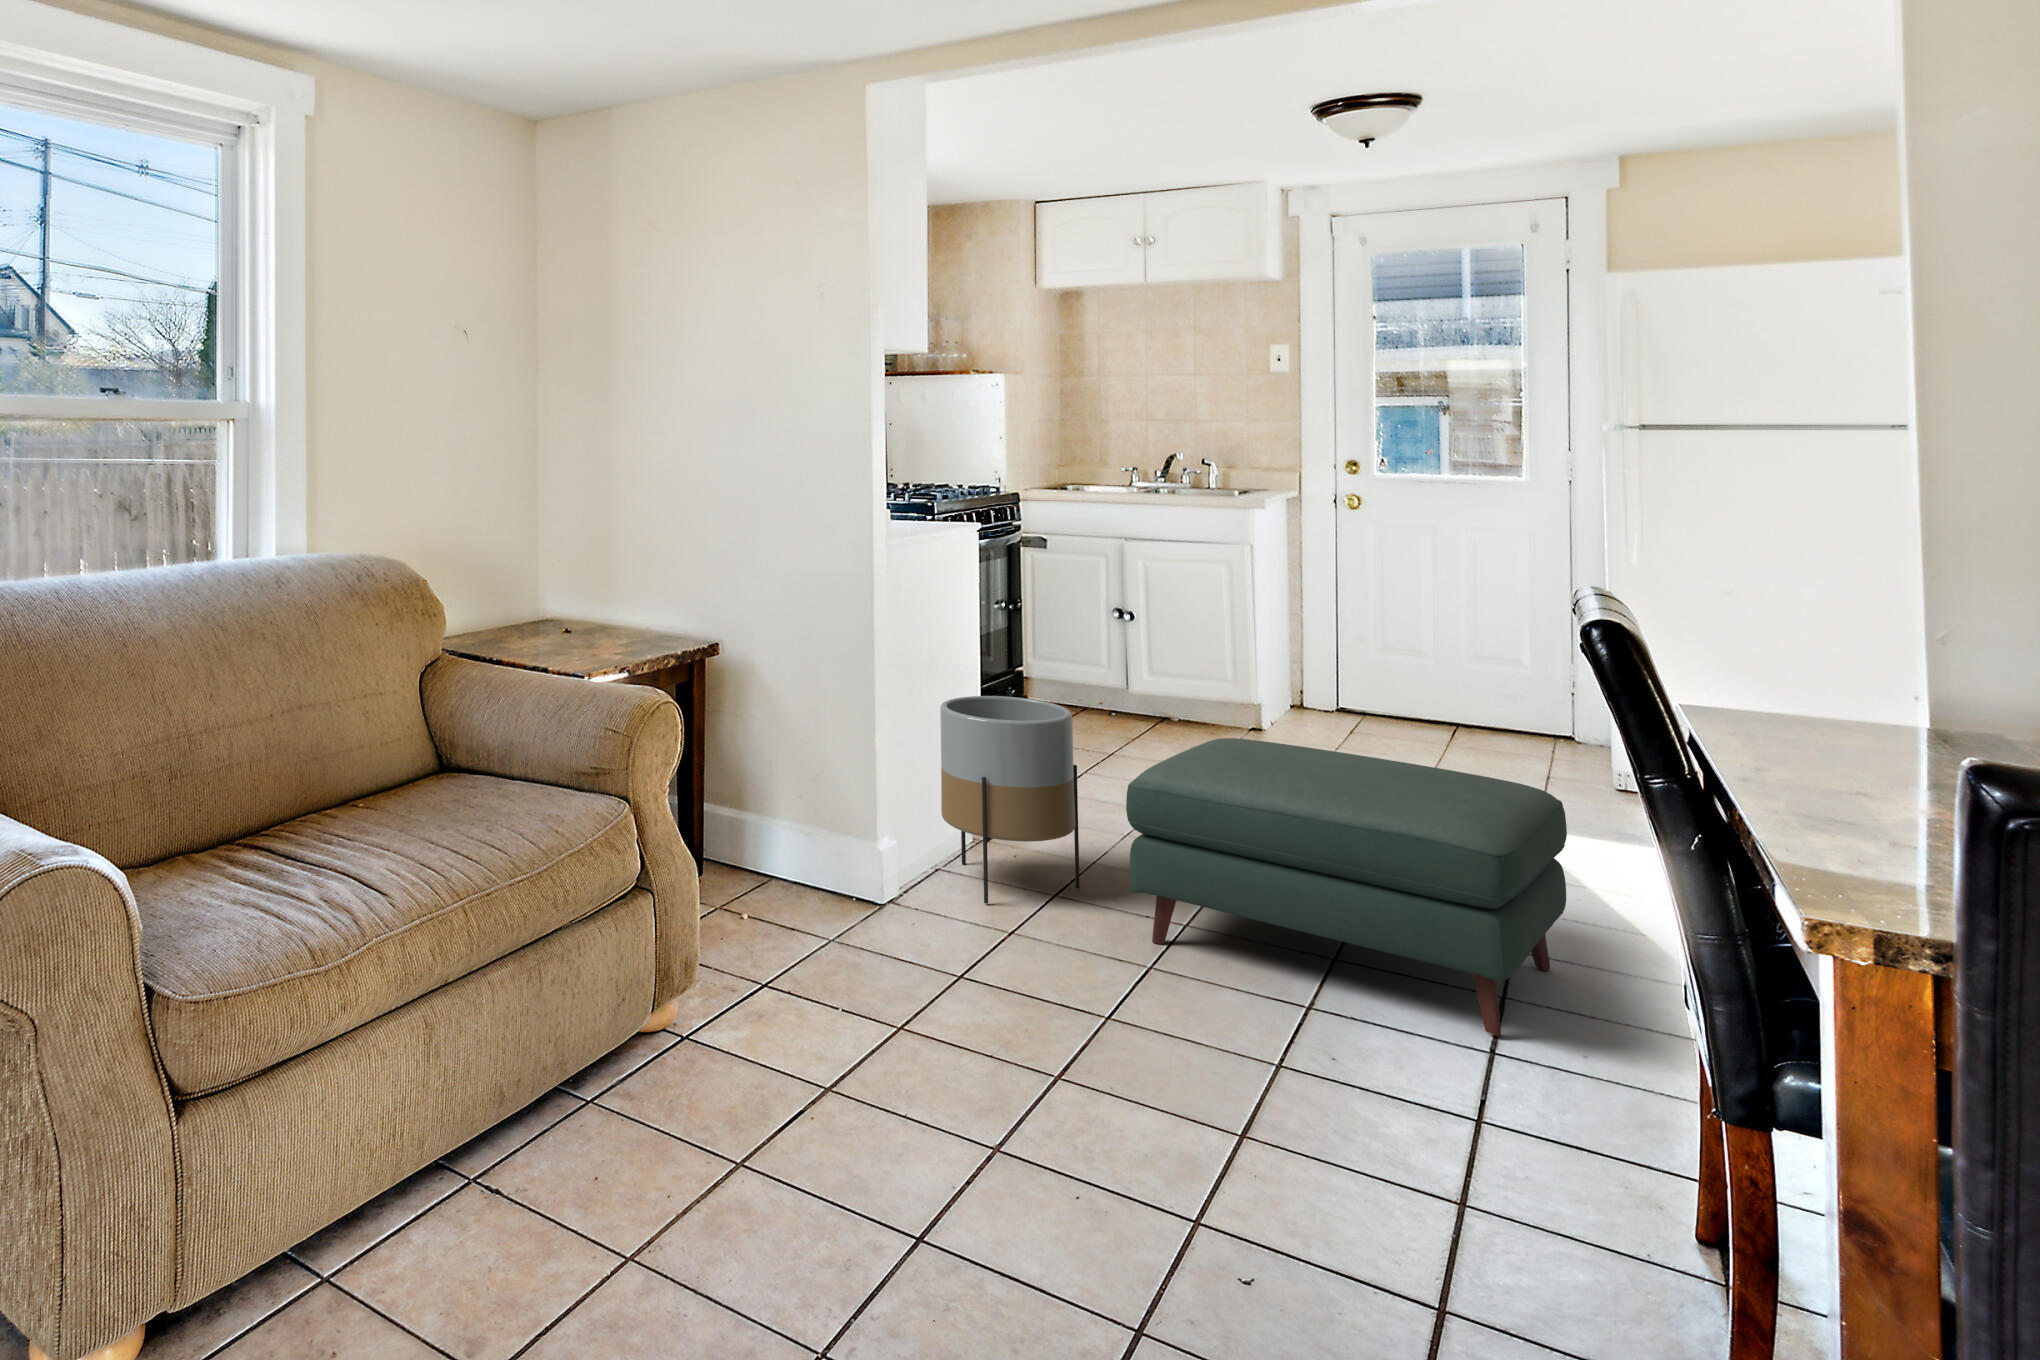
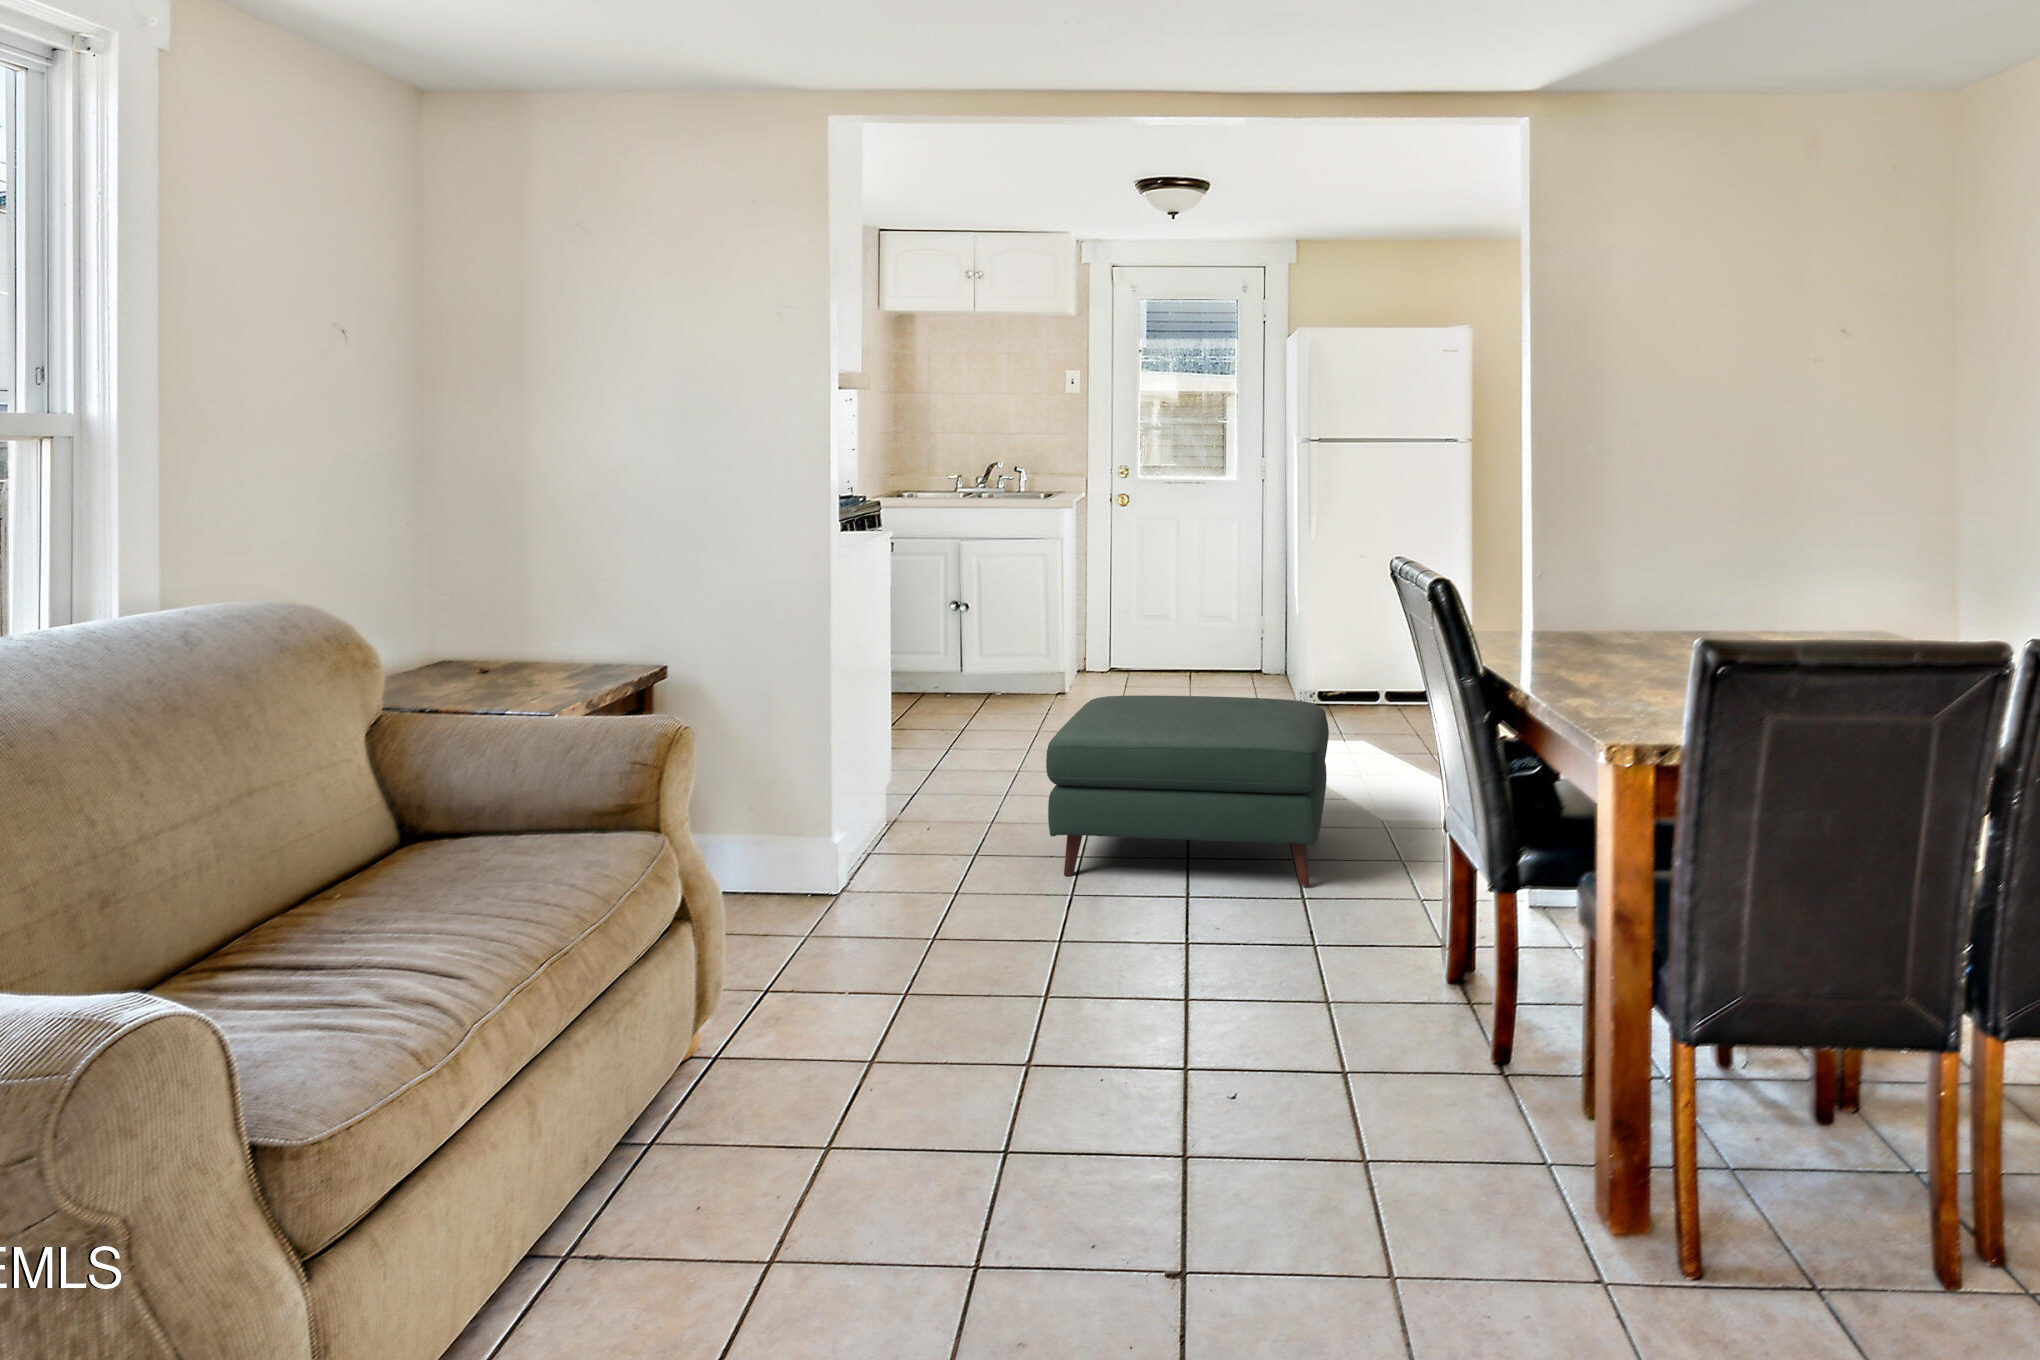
planter: present [940,696,1079,904] -> none [875,686,990,875]

